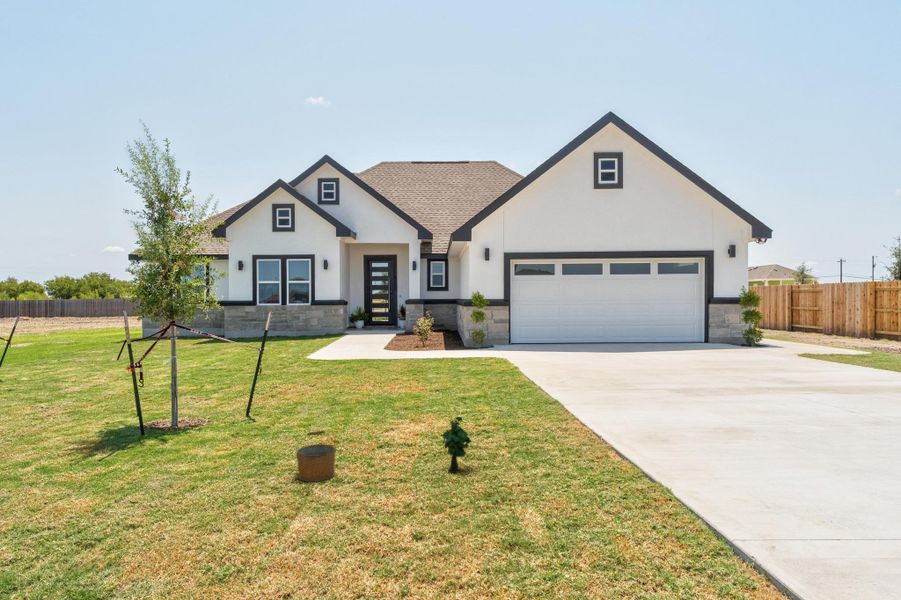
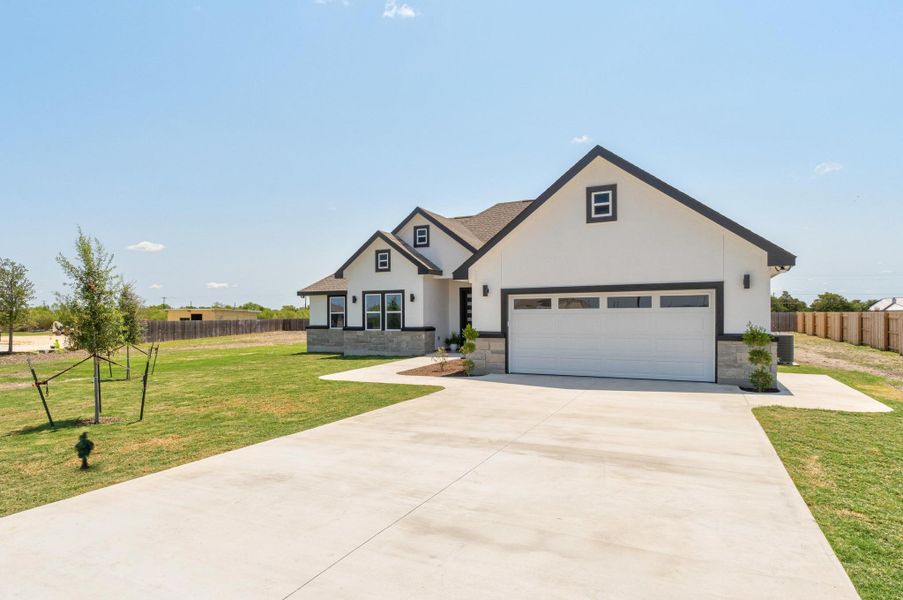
bucket: present [296,431,336,482] -> none [19,430,49,460]

